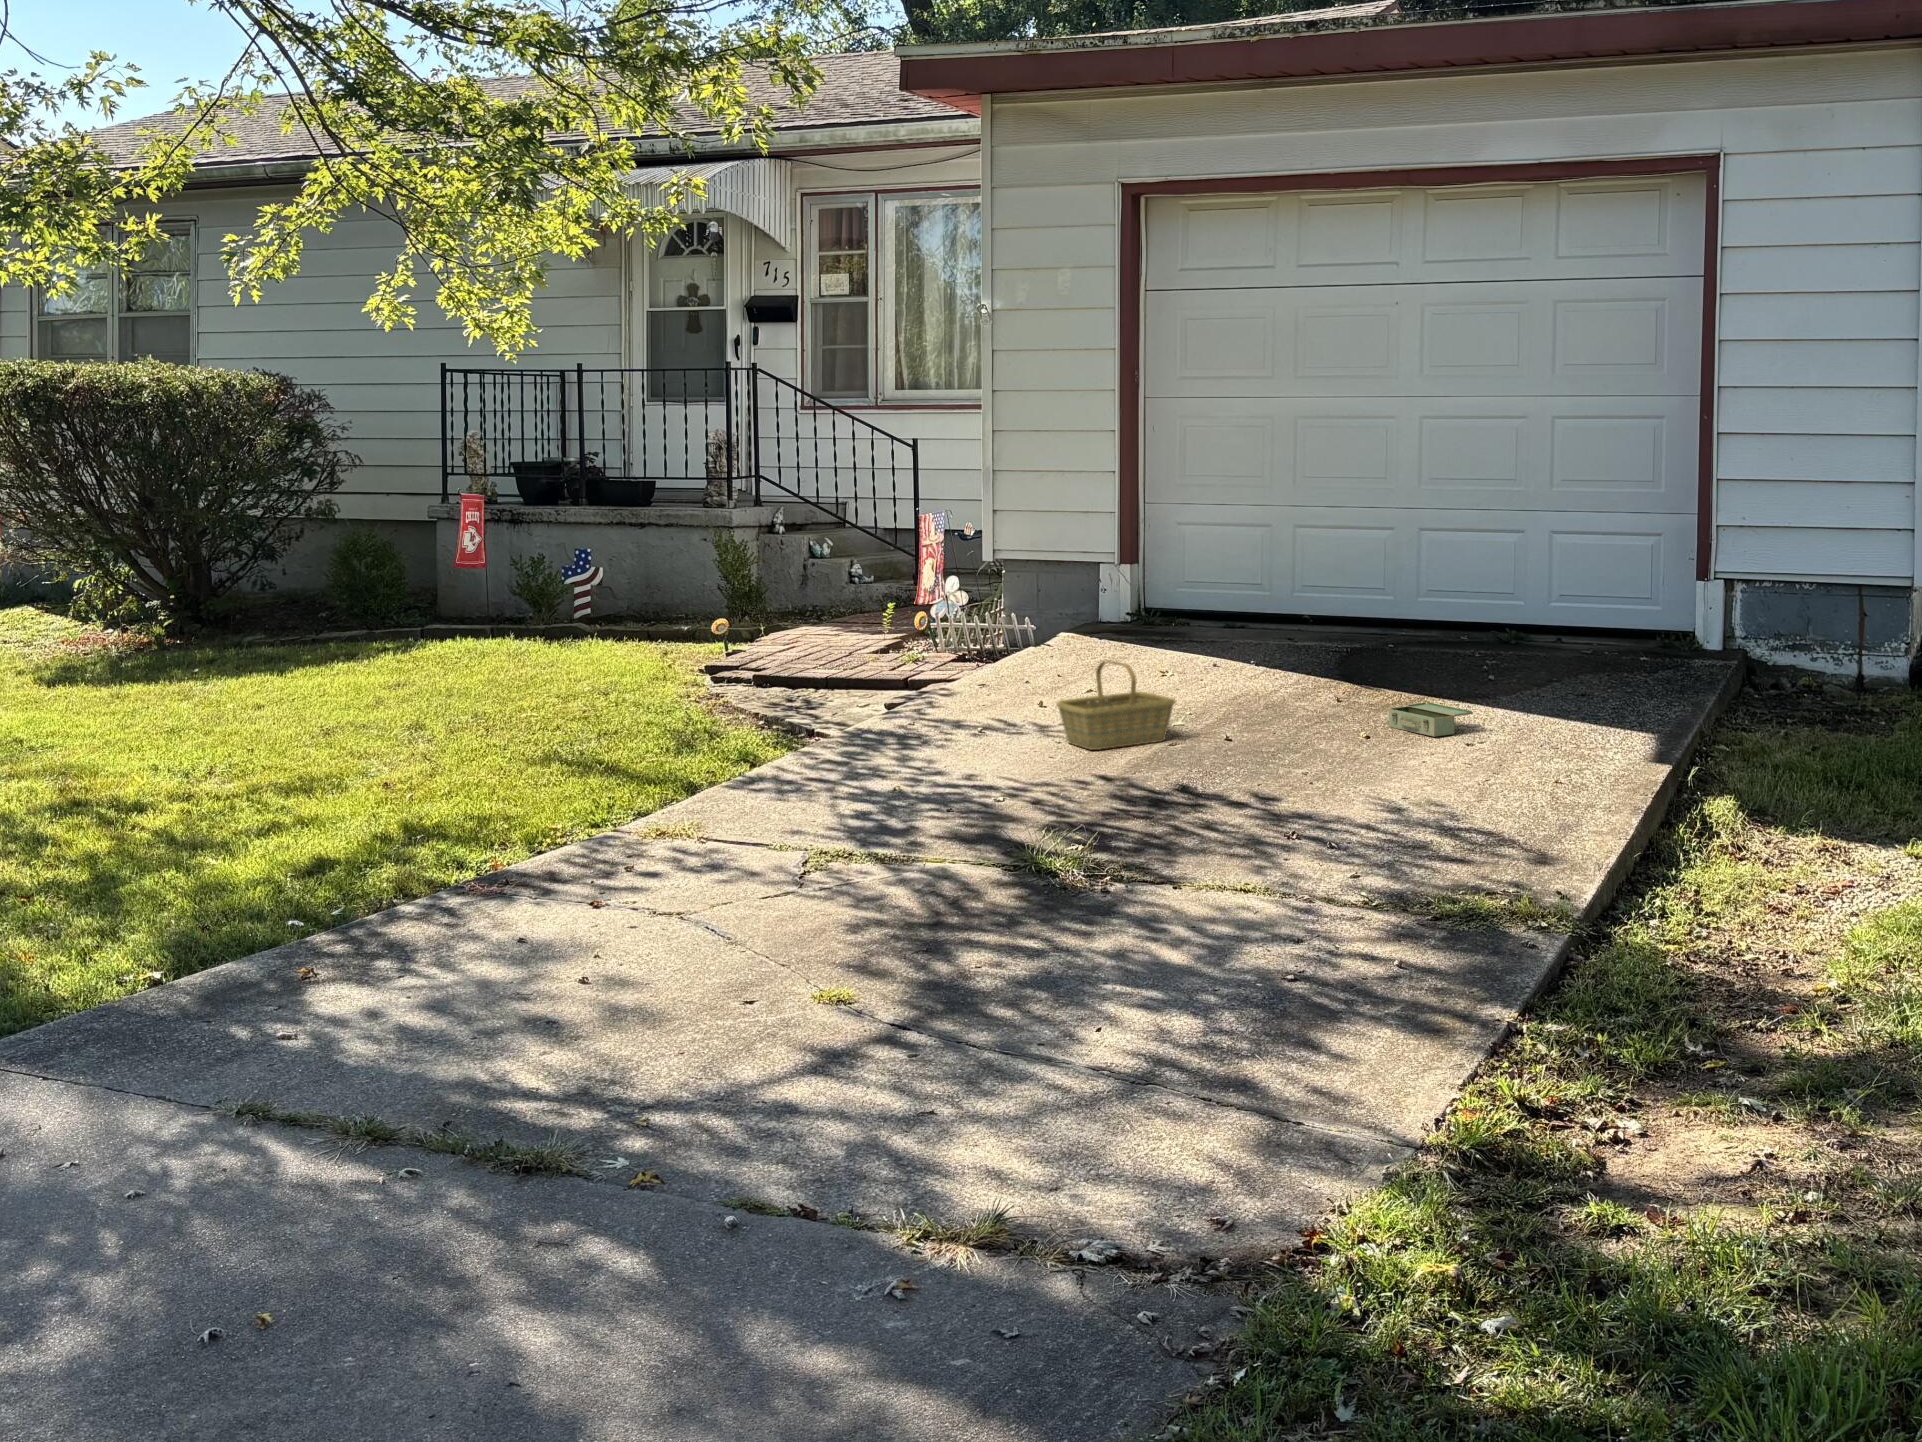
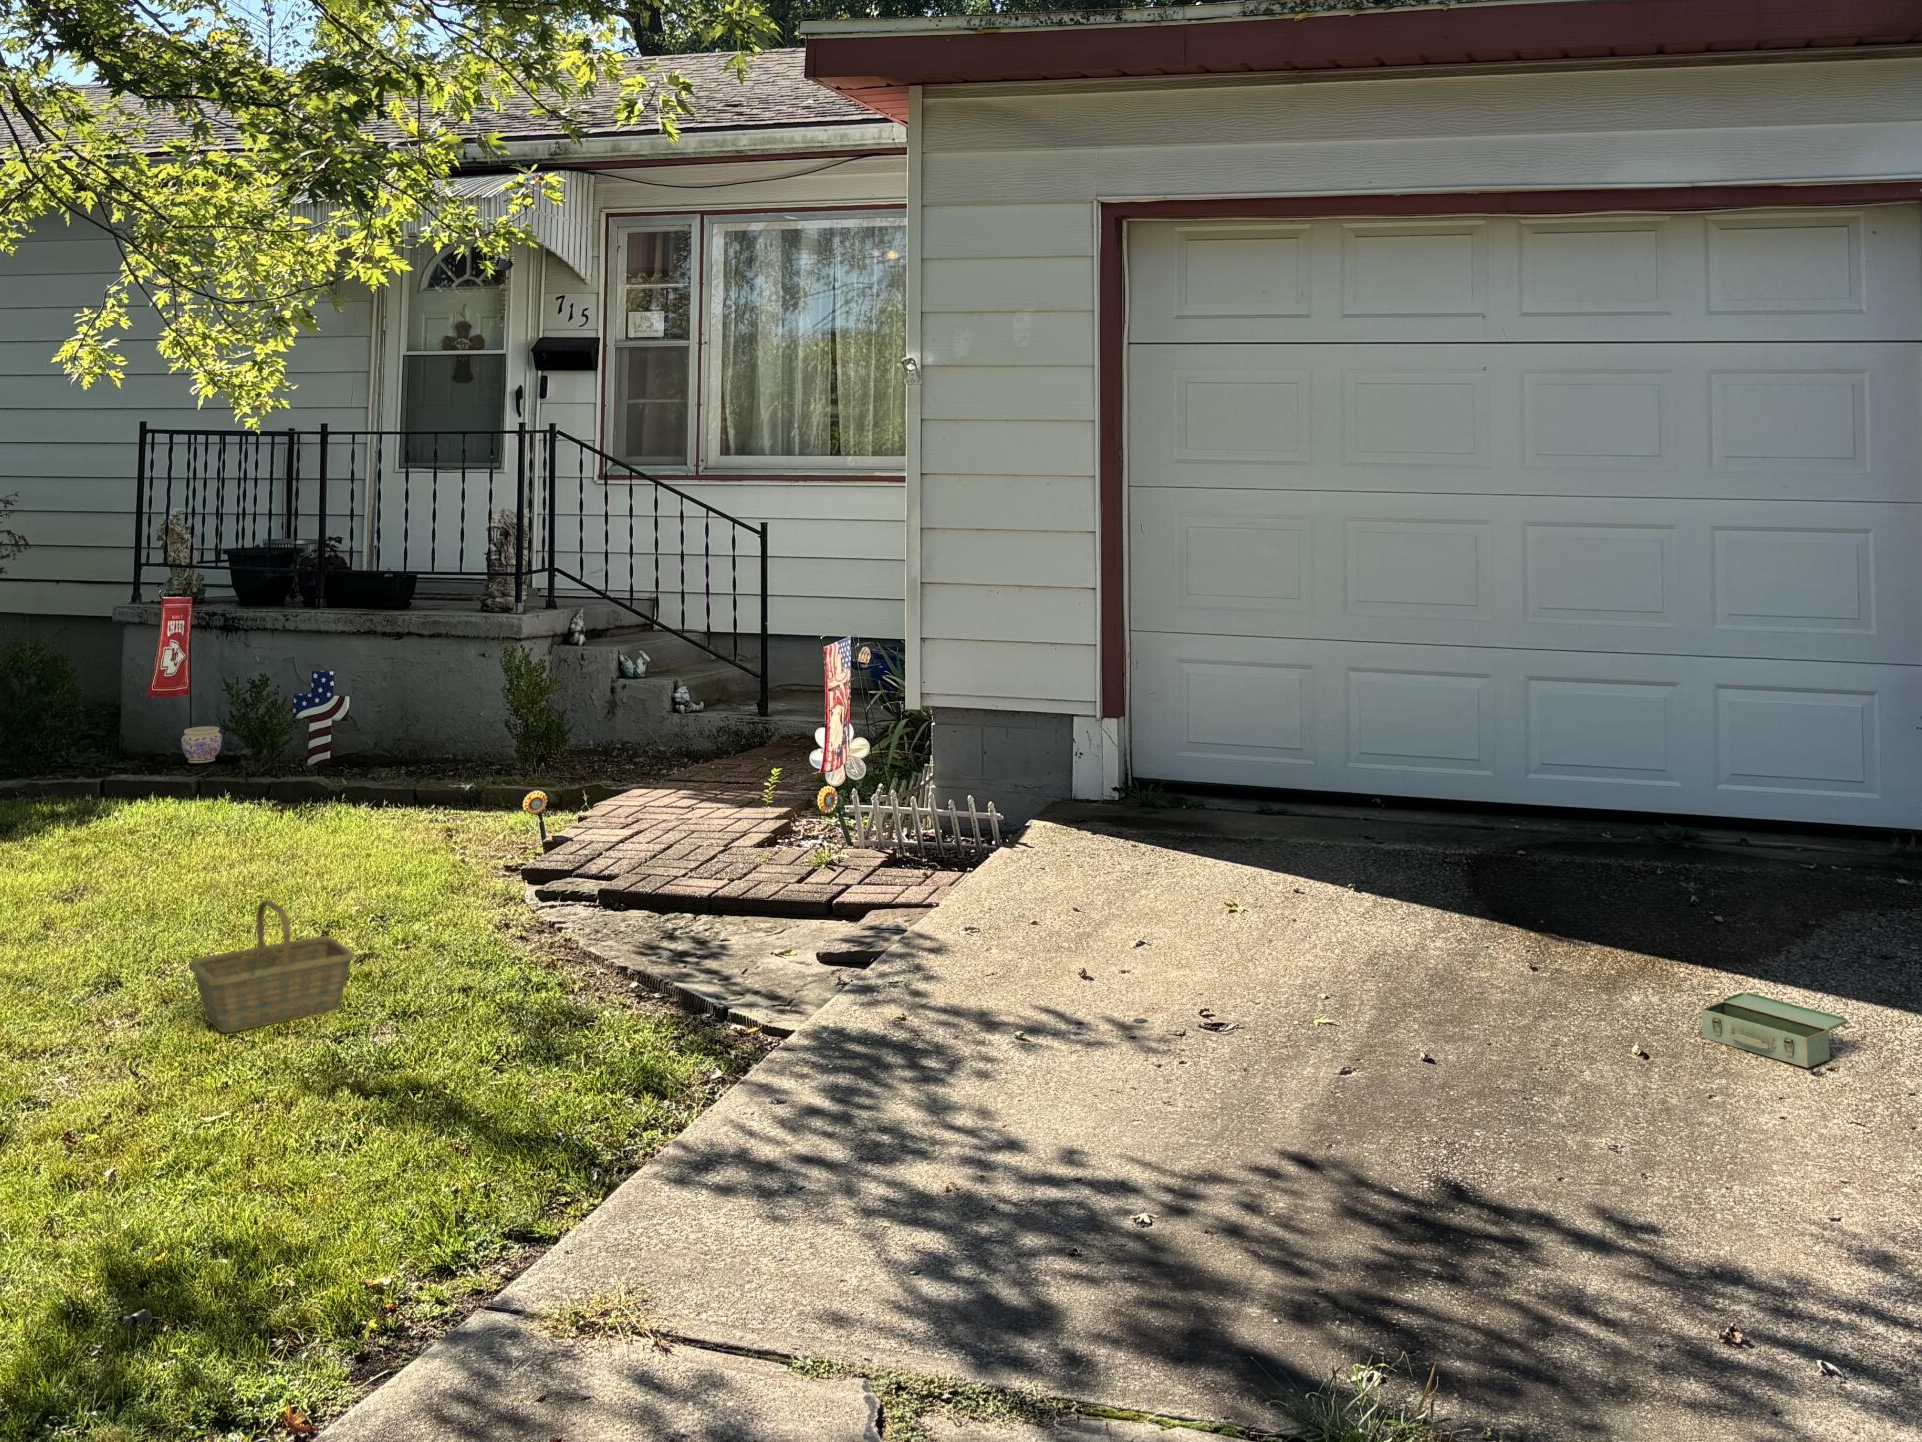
planter: none [481,599,512,626] -> present [181,726,222,764]
basket: present [1056,660,1176,750] -> present [190,900,354,1033]

